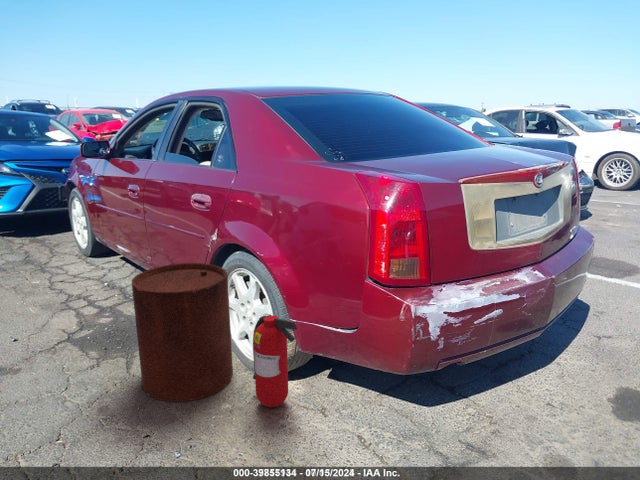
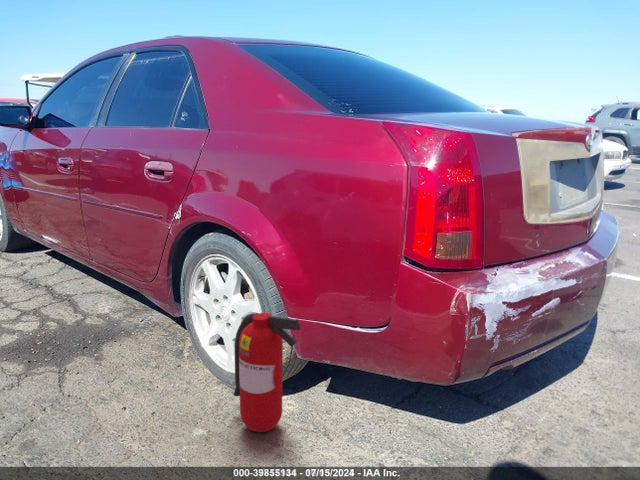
trash can: present [132,263,233,402] -> none [69,249,203,431]

